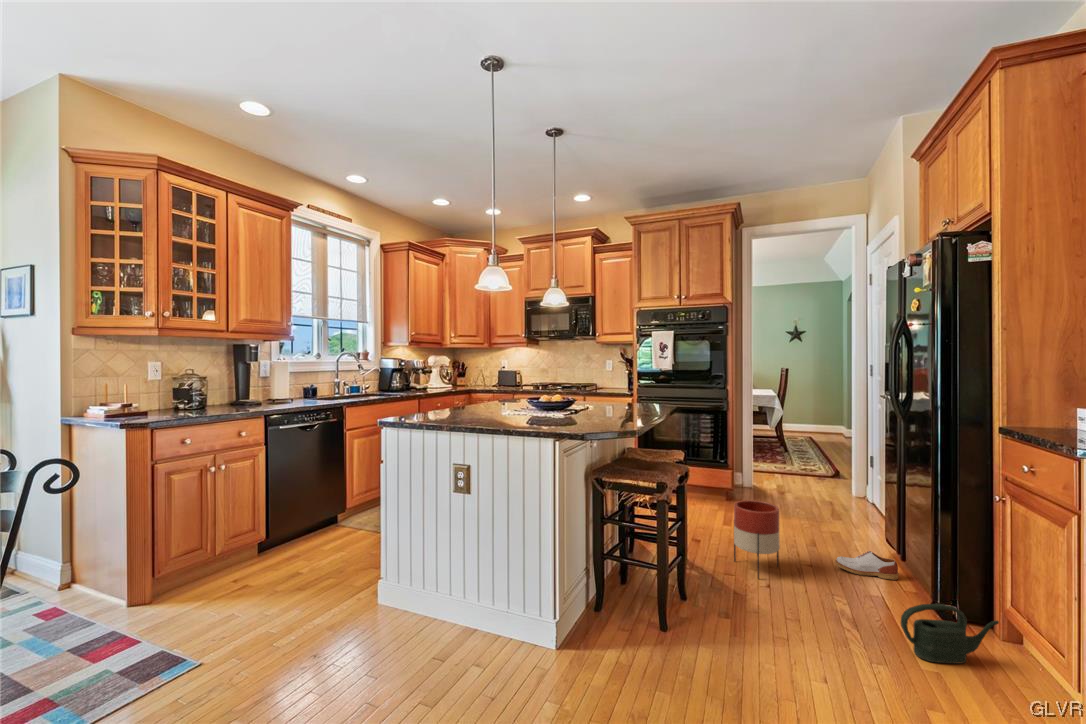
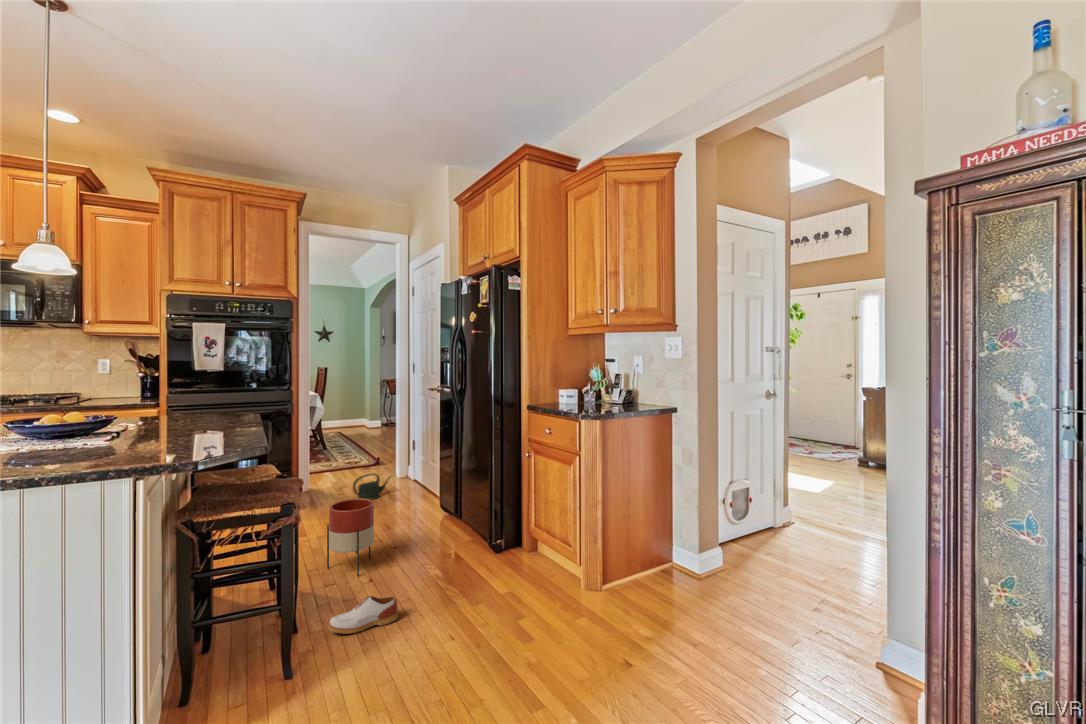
shoe: present [835,551,898,580] -> present [328,596,398,634]
watering can: present [901,604,999,664] -> present [353,474,390,500]

